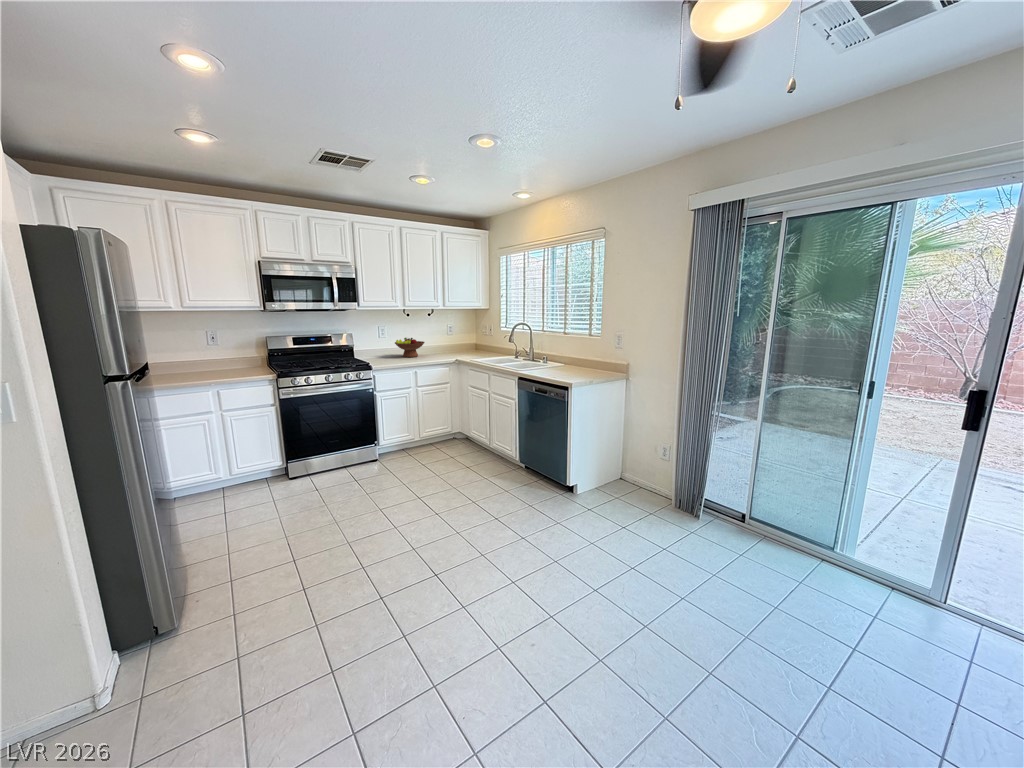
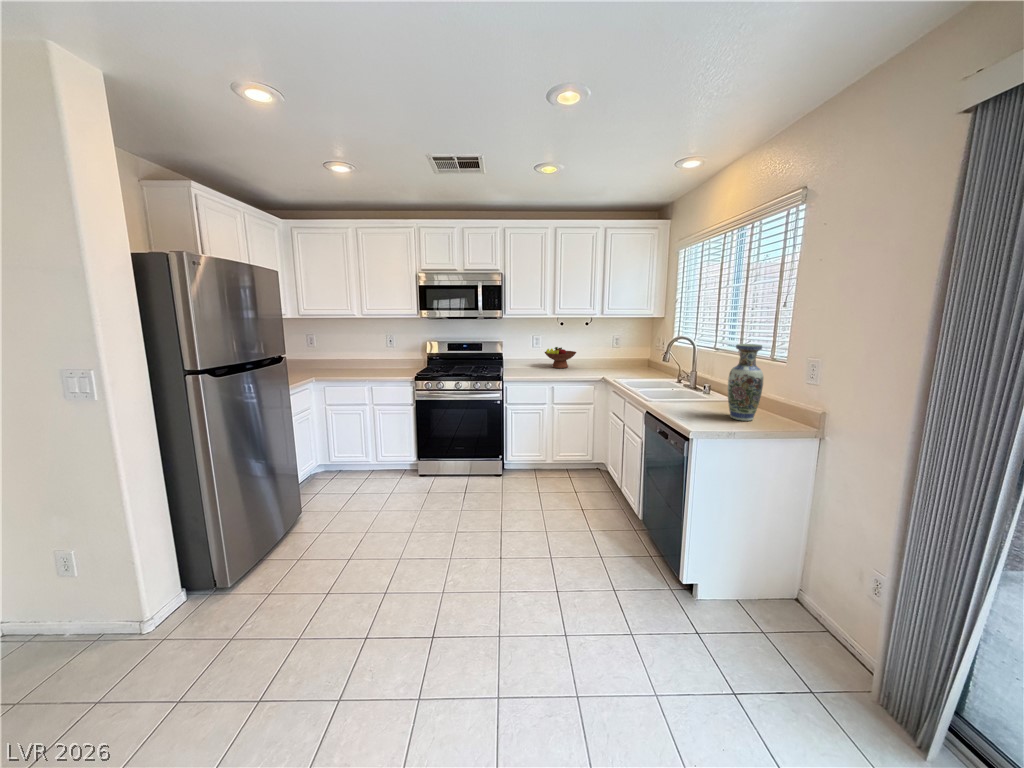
vase: none [574,324,594,374] -> present [728,344,764,421]

